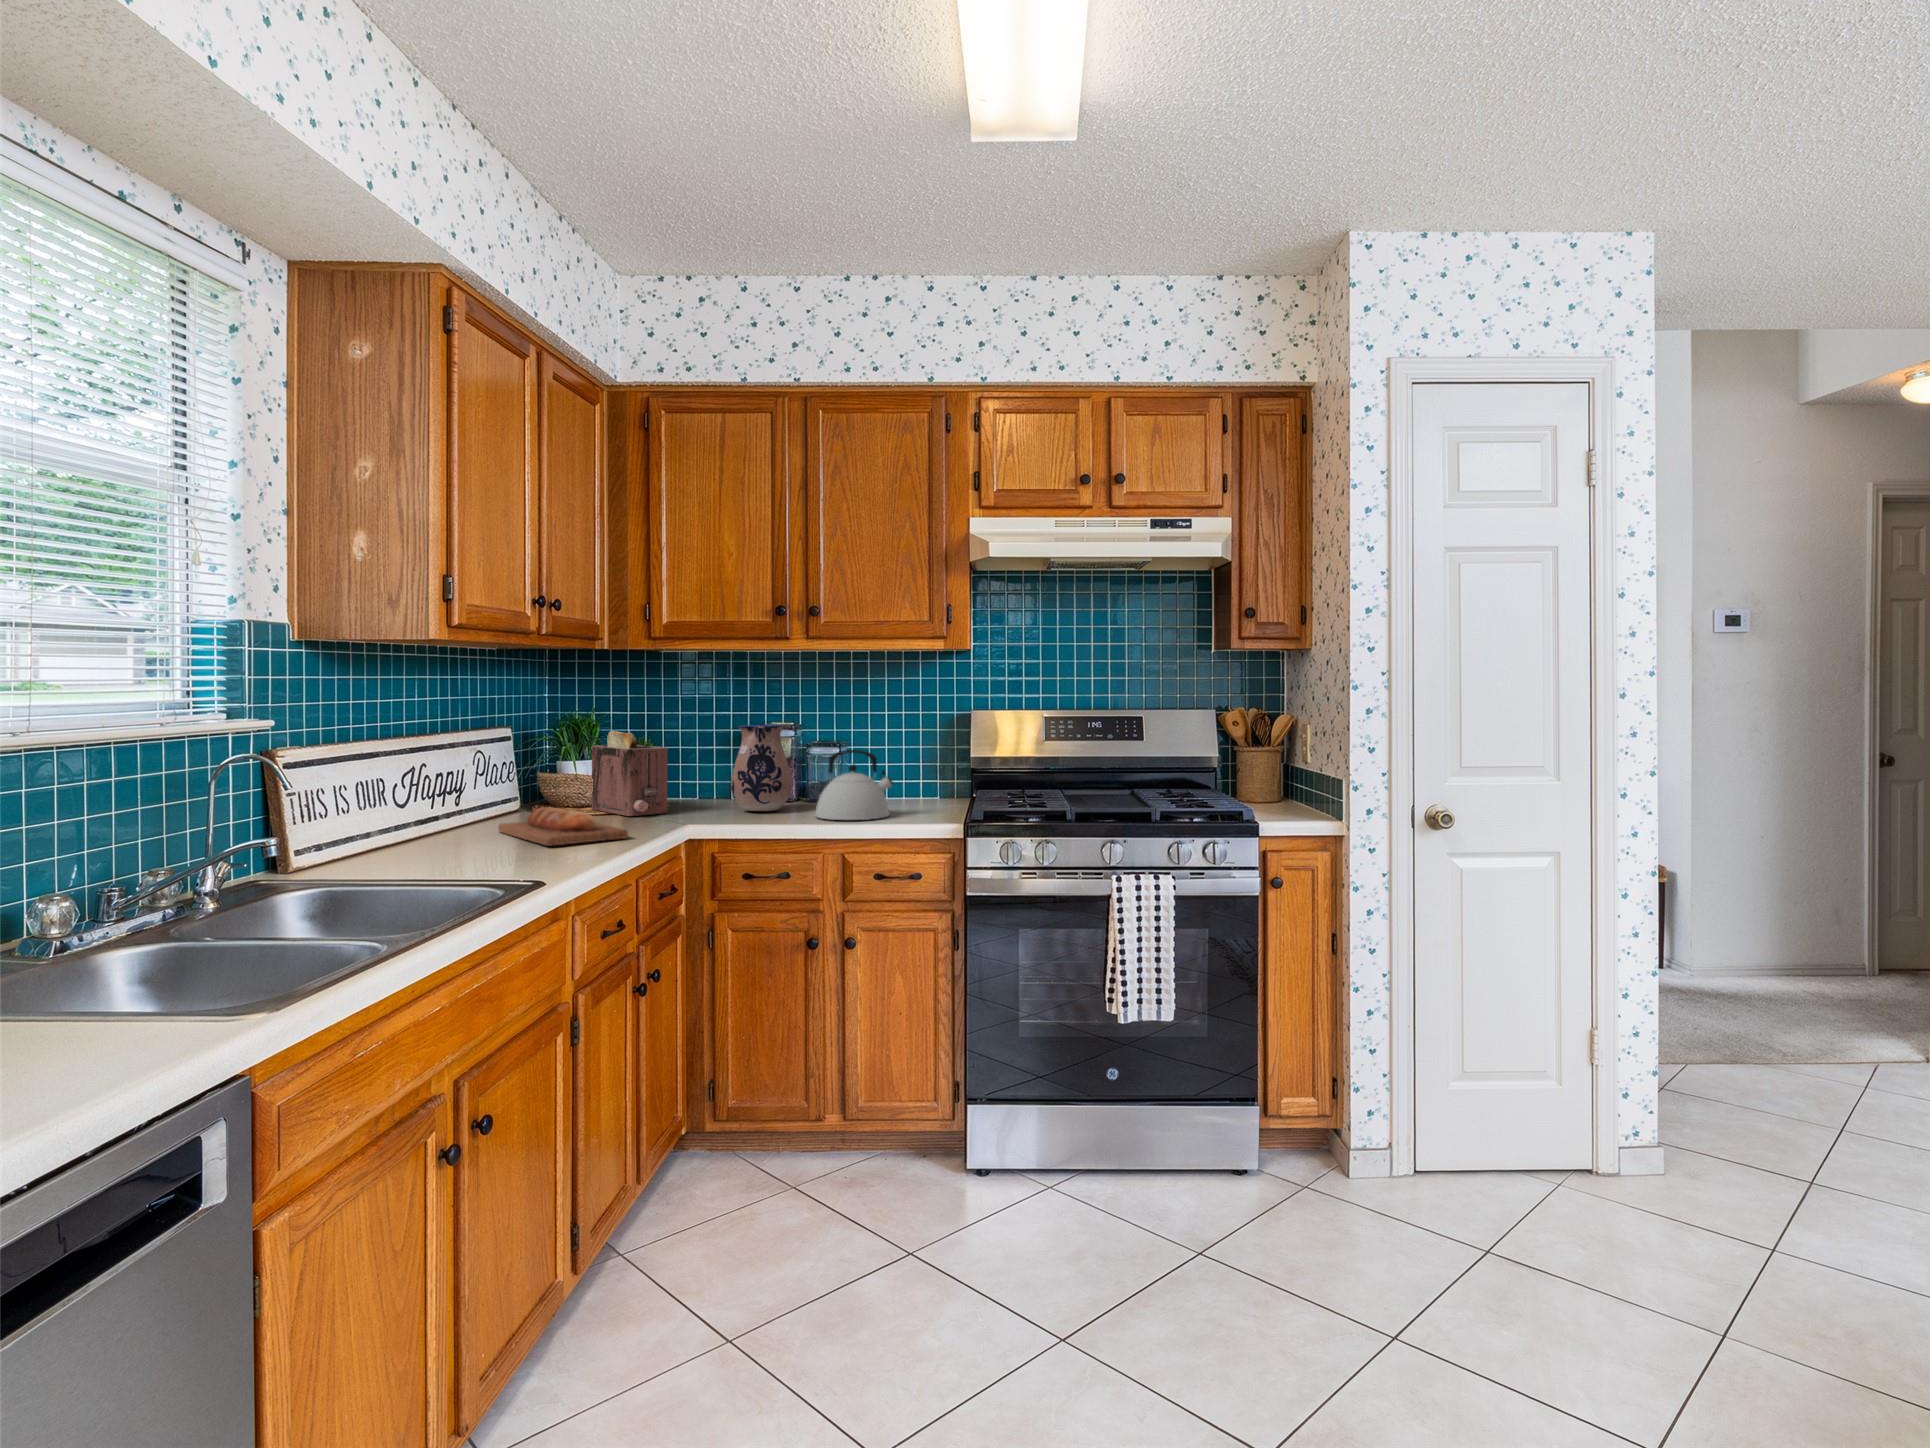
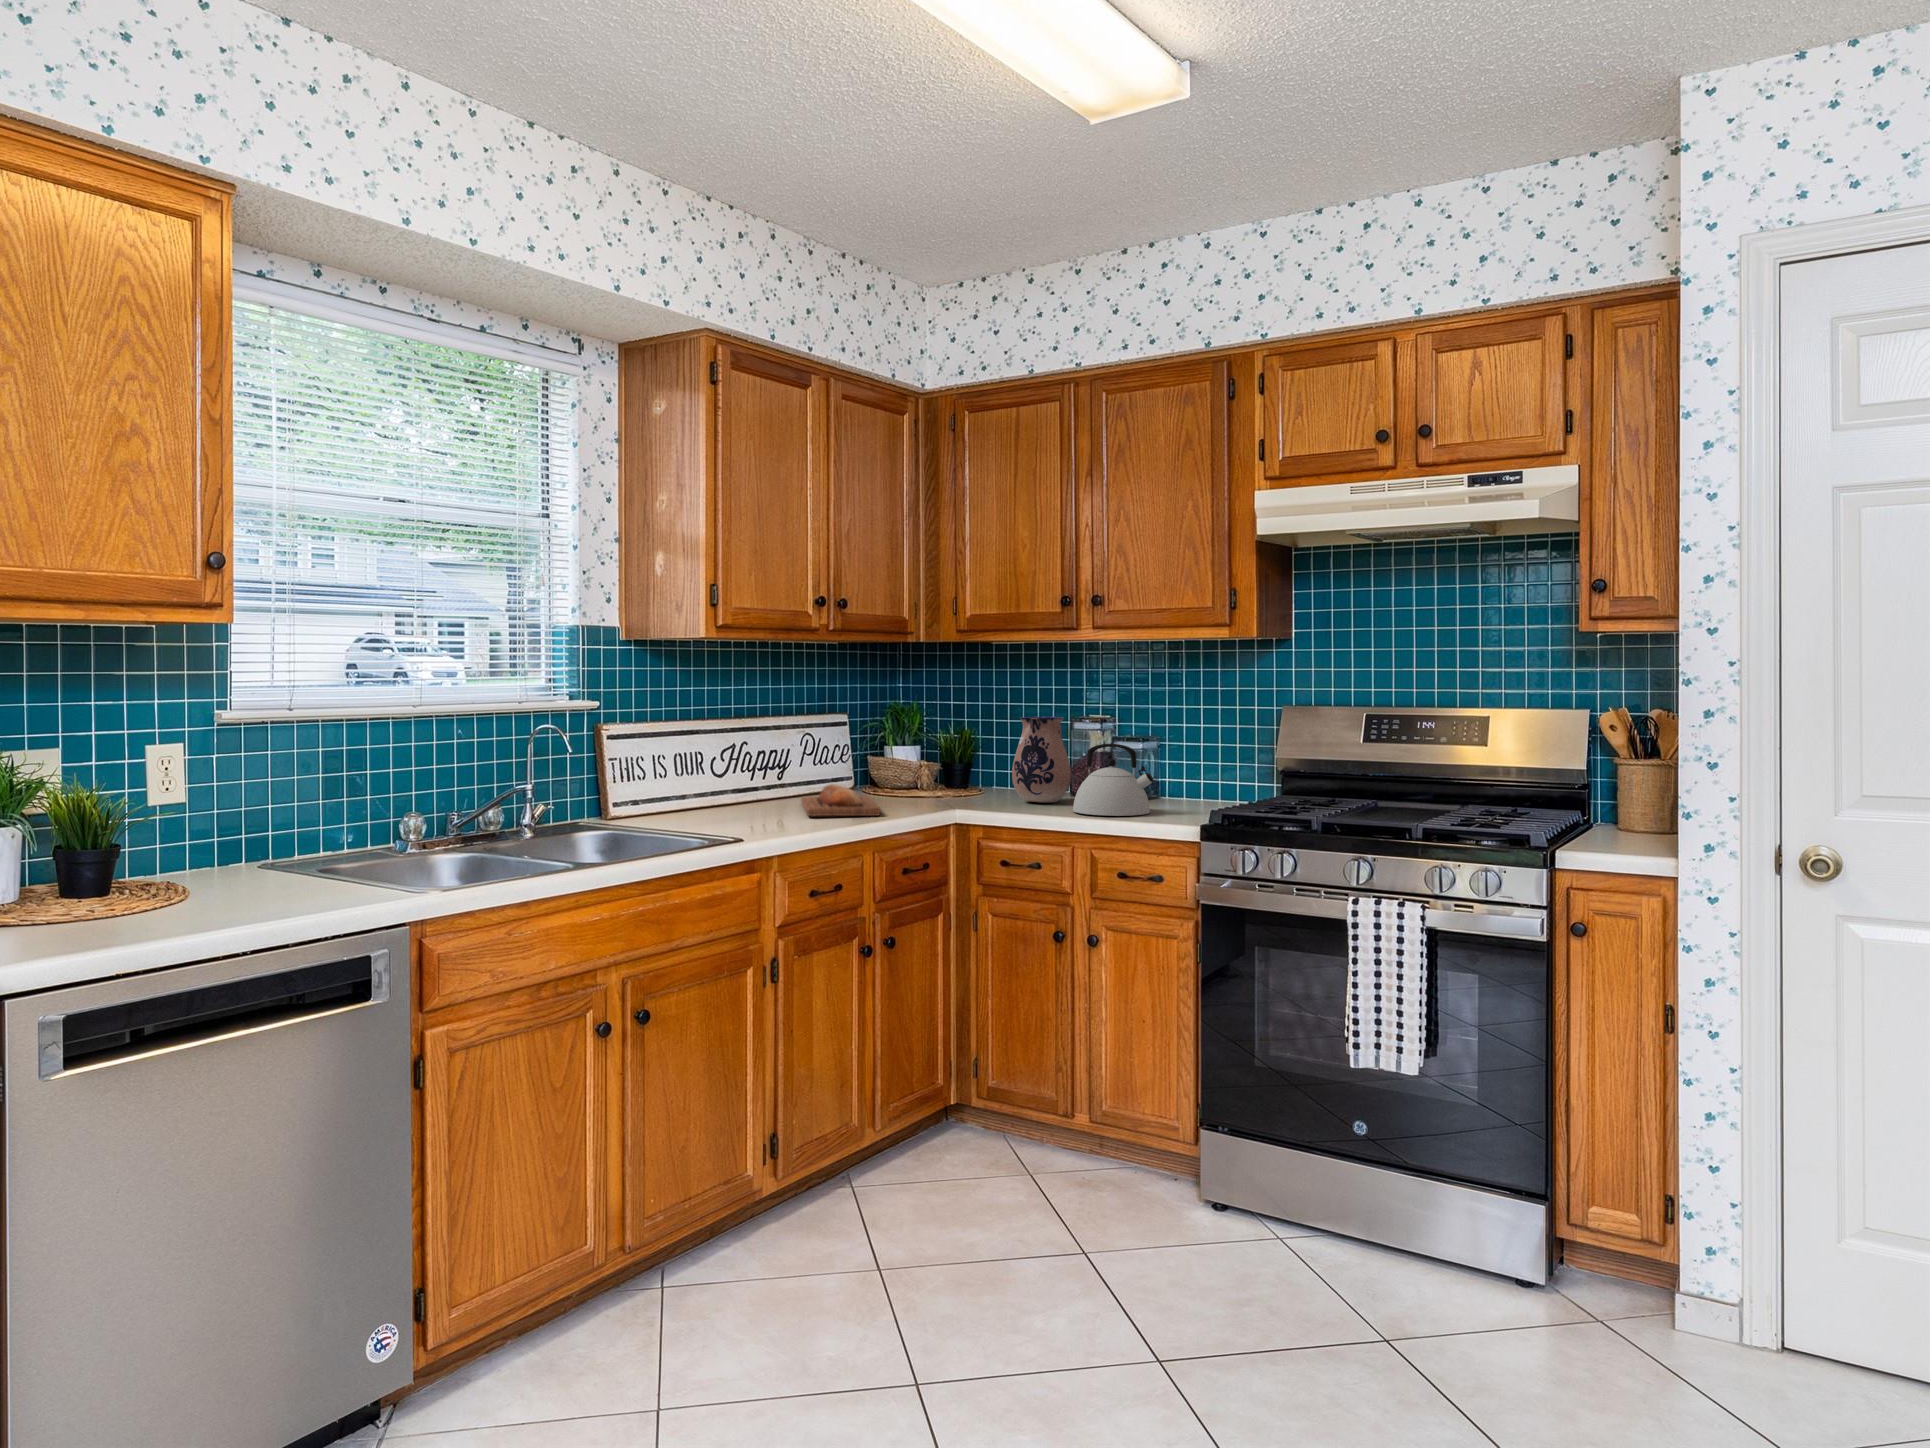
toaster: present [592,731,667,816] -> none [907,719,959,799]

